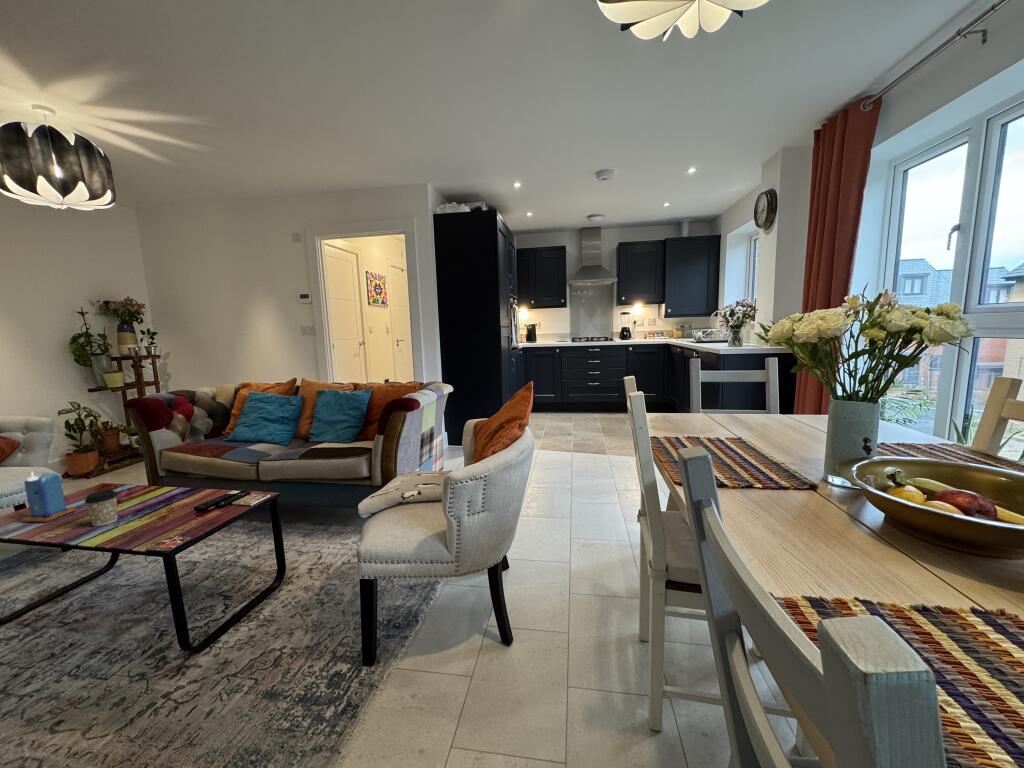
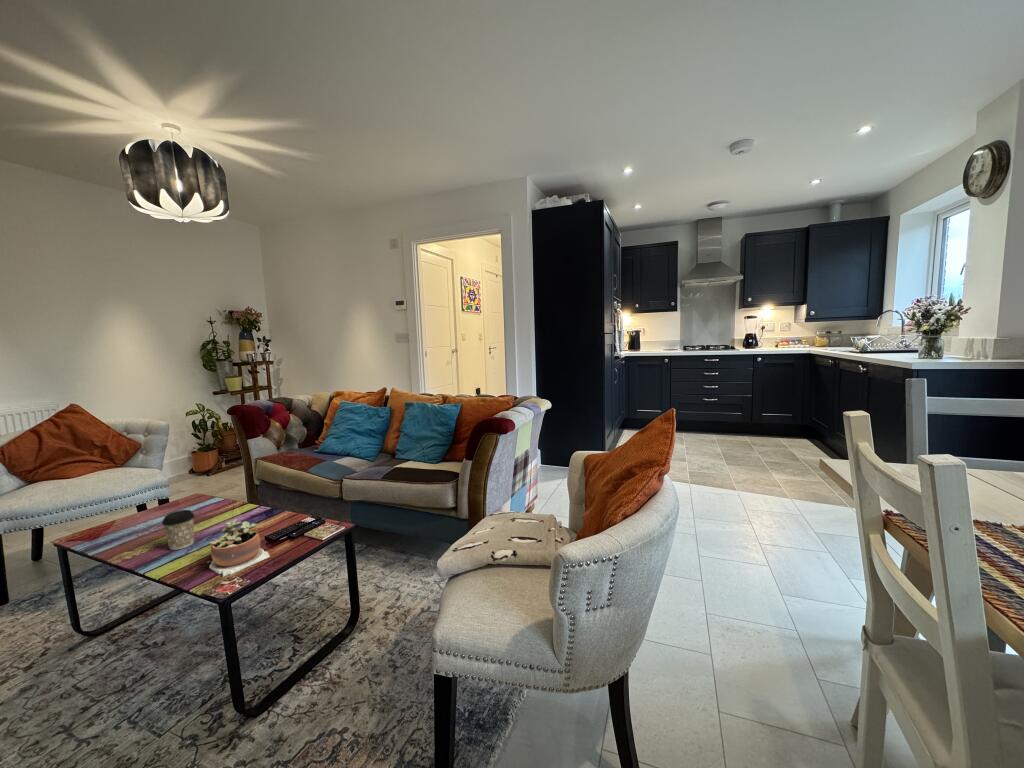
candle: present [21,472,76,522] -> none [112,484,163,538]
succulent plant: none [139,491,202,538] -> present [207,519,270,577]

